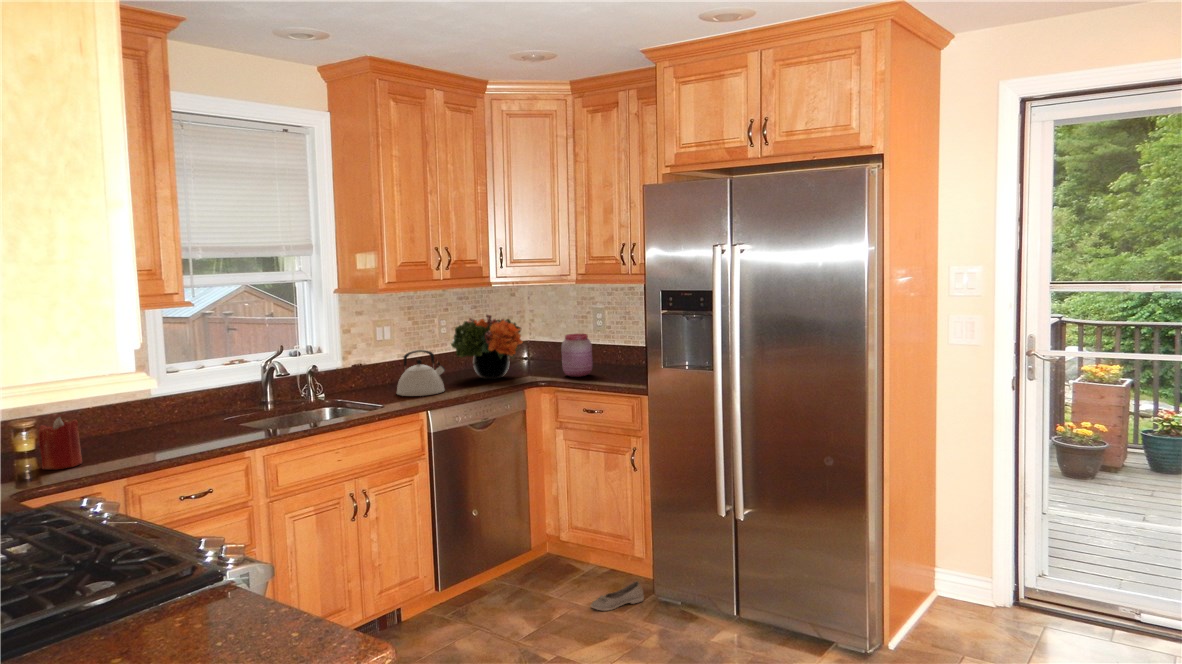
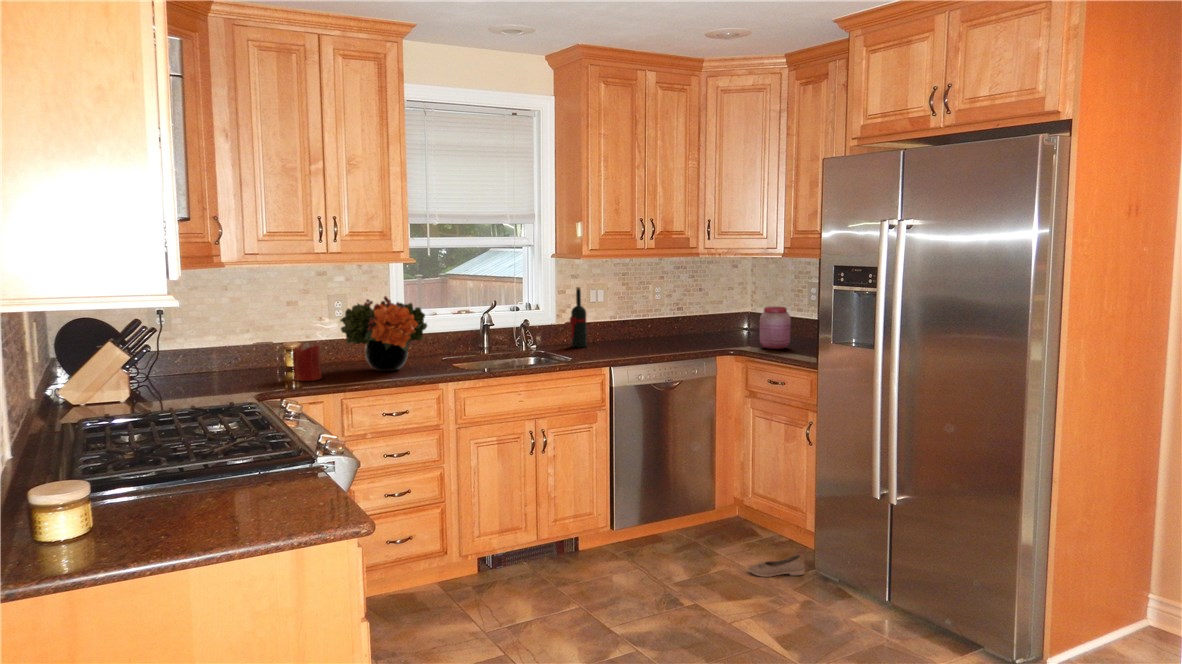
flower arrangement: present [451,314,523,379] -> present [340,296,427,371]
wine bottle: none [361,325,381,392] -> present [570,287,587,347]
kettle: present [397,350,445,396] -> none [595,312,640,354]

